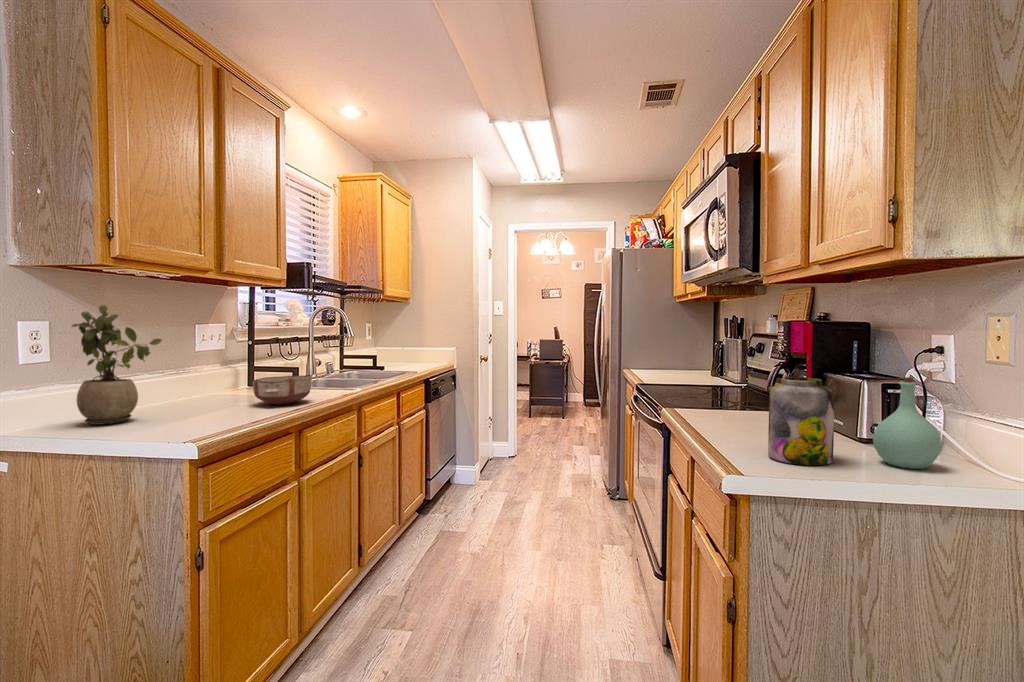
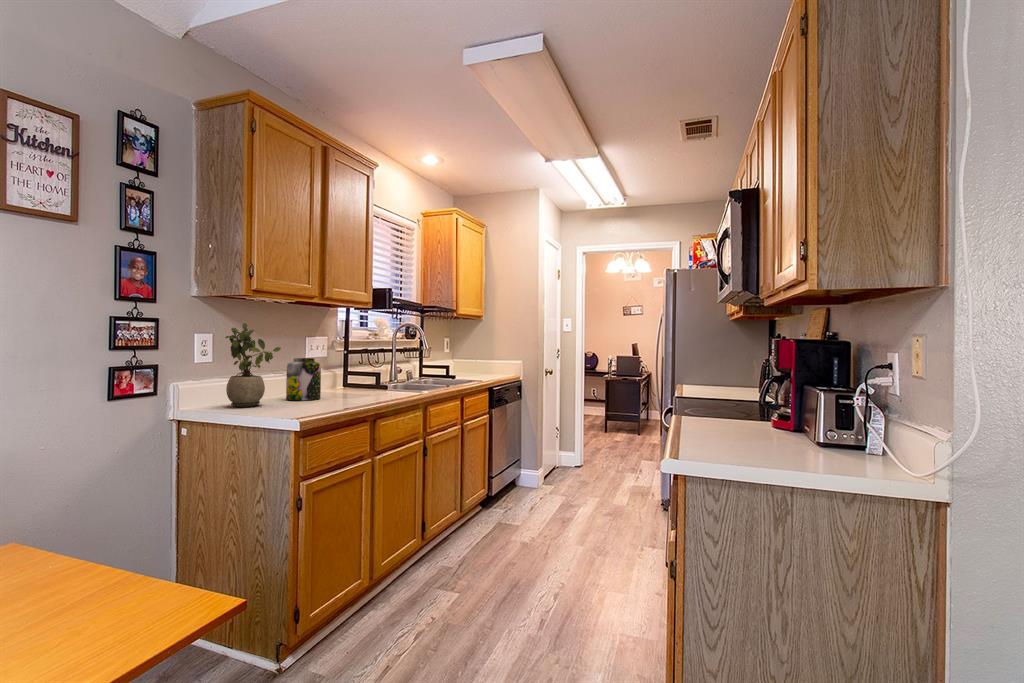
ceramic bowl: present [253,376,312,404] -> none [343,378,386,399]
jar: present [768,377,834,465] -> present [286,358,321,400]
bottle: present [873,377,942,469] -> none [807,387,862,464]

